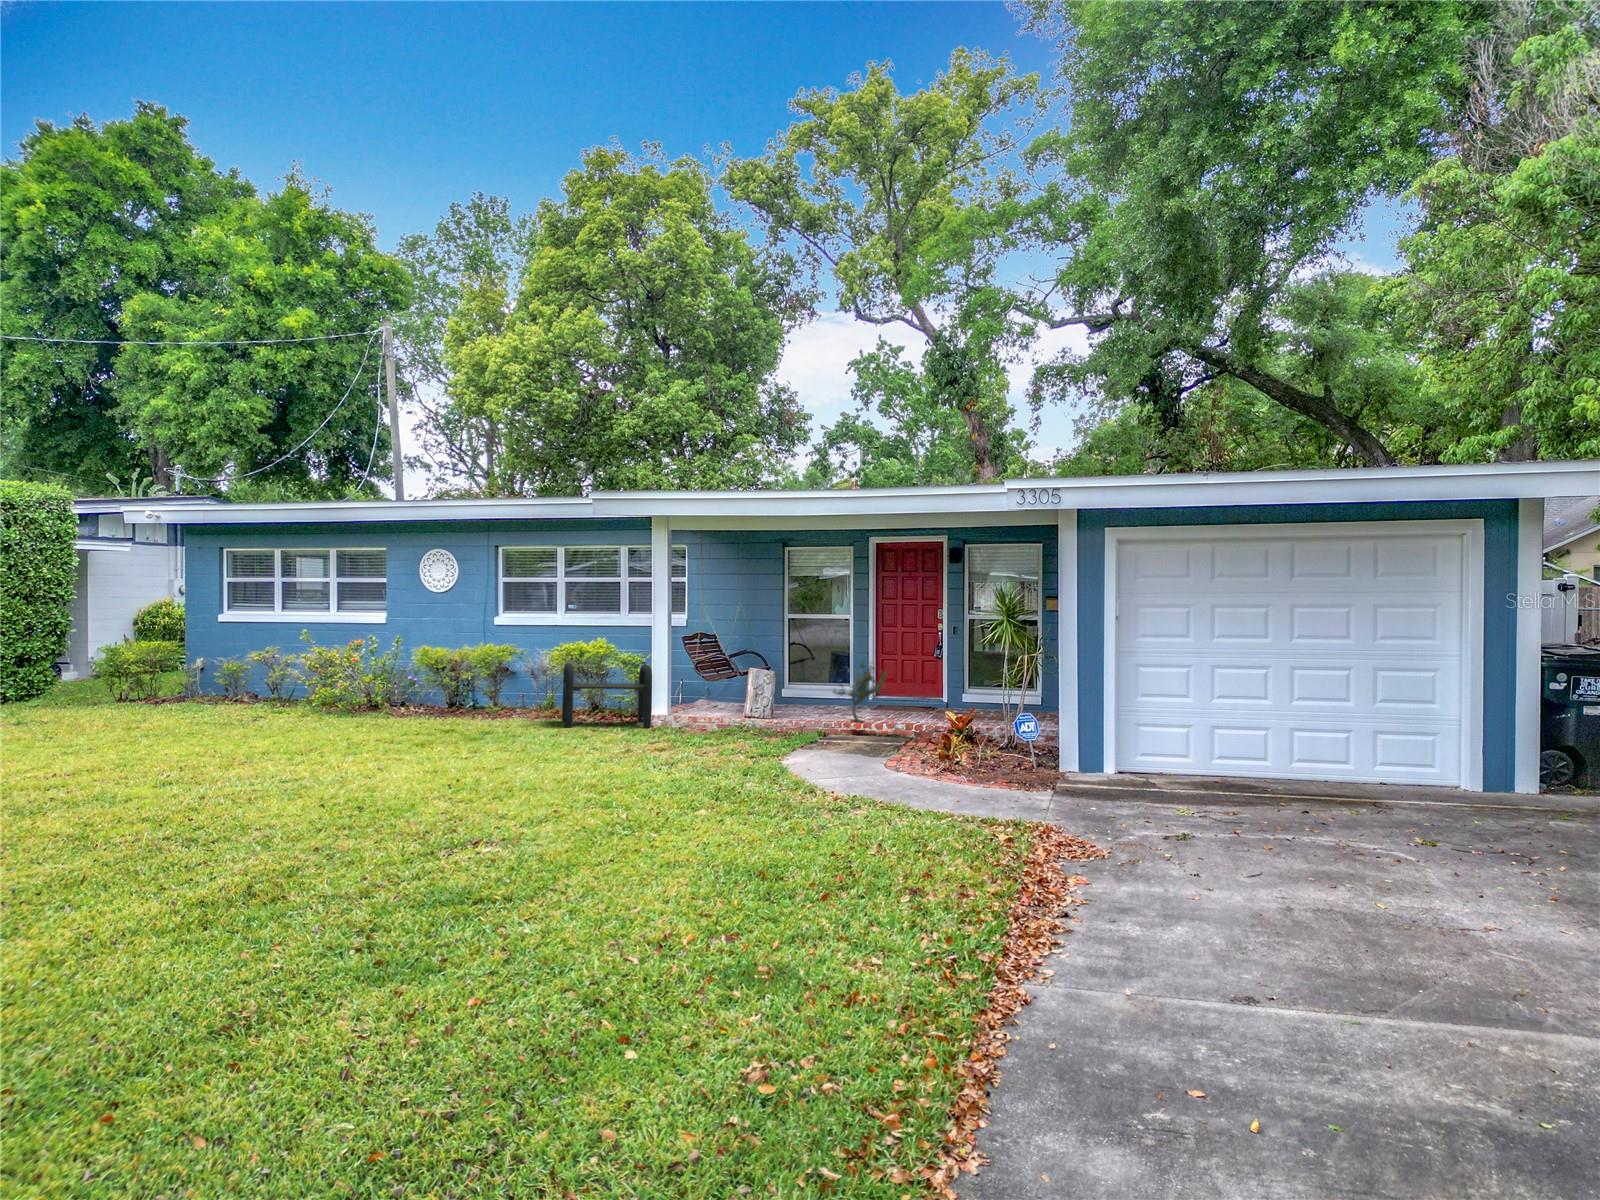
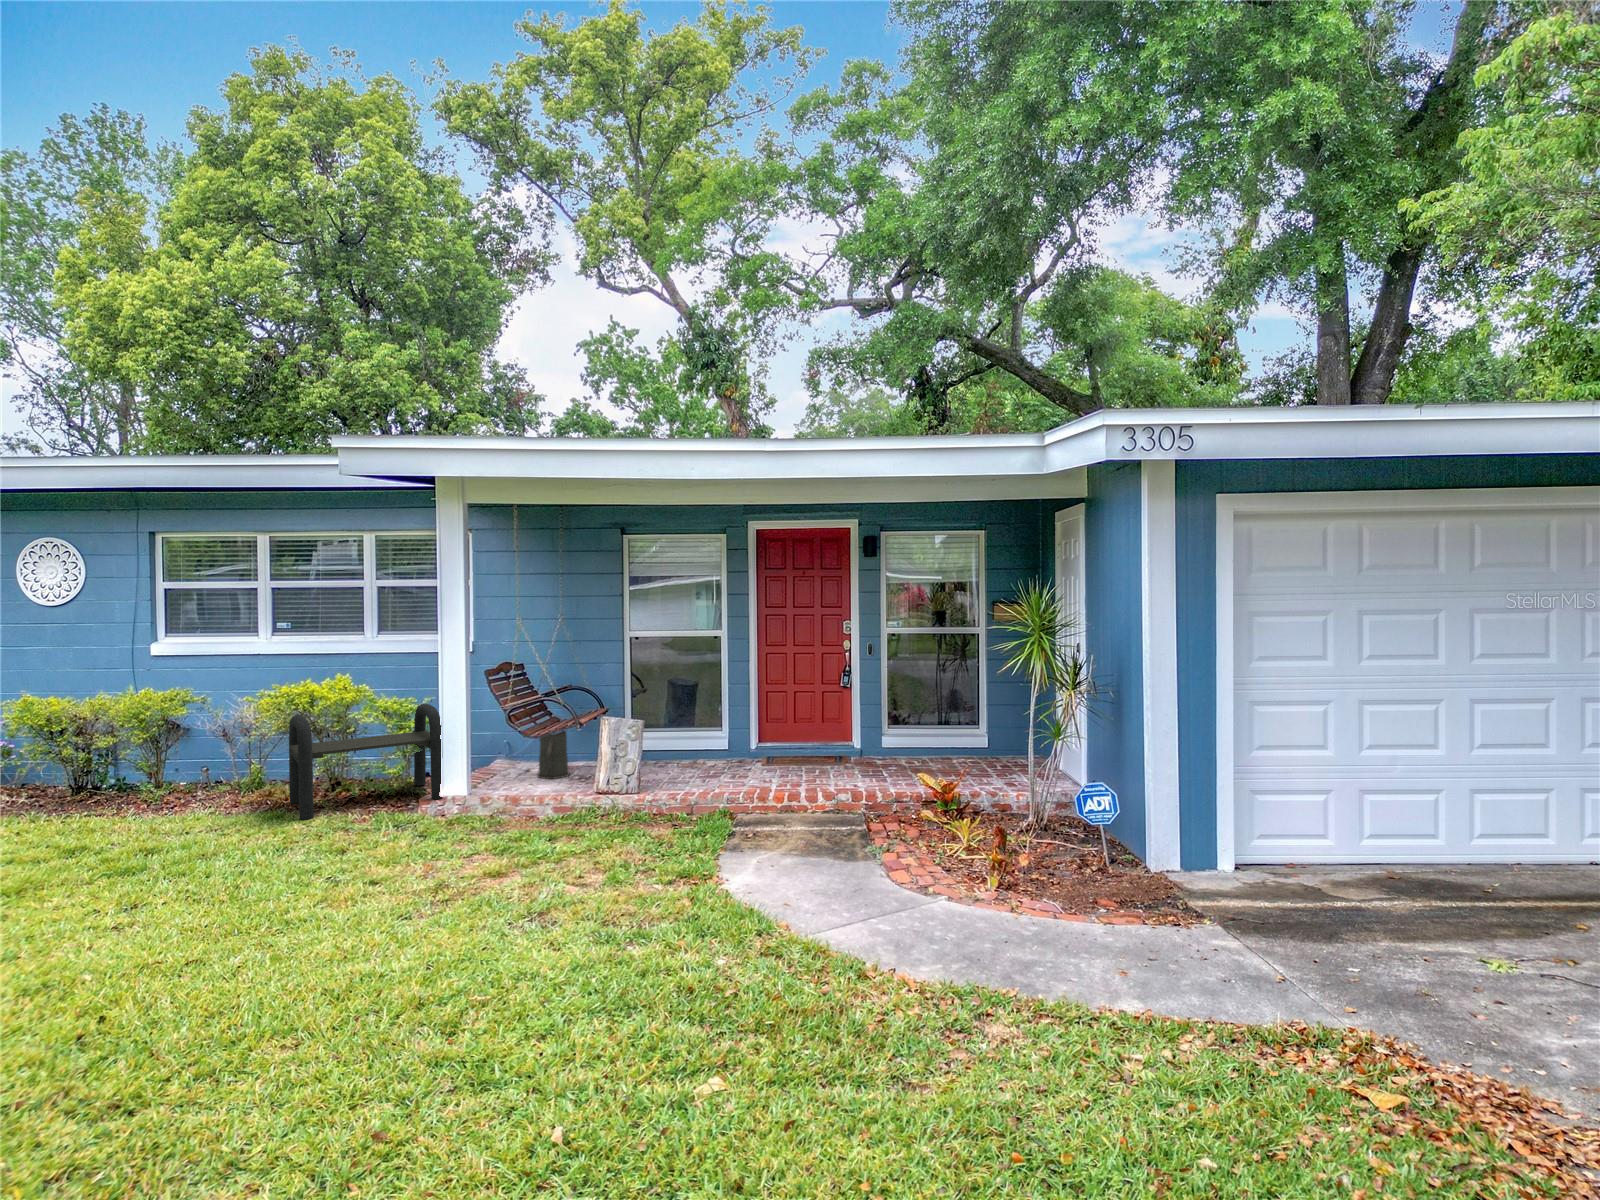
potted tree: present [833,661,886,735] -> none [690,673,767,770]
watering can: none [719,682,745,727] -> present [538,715,570,779]

